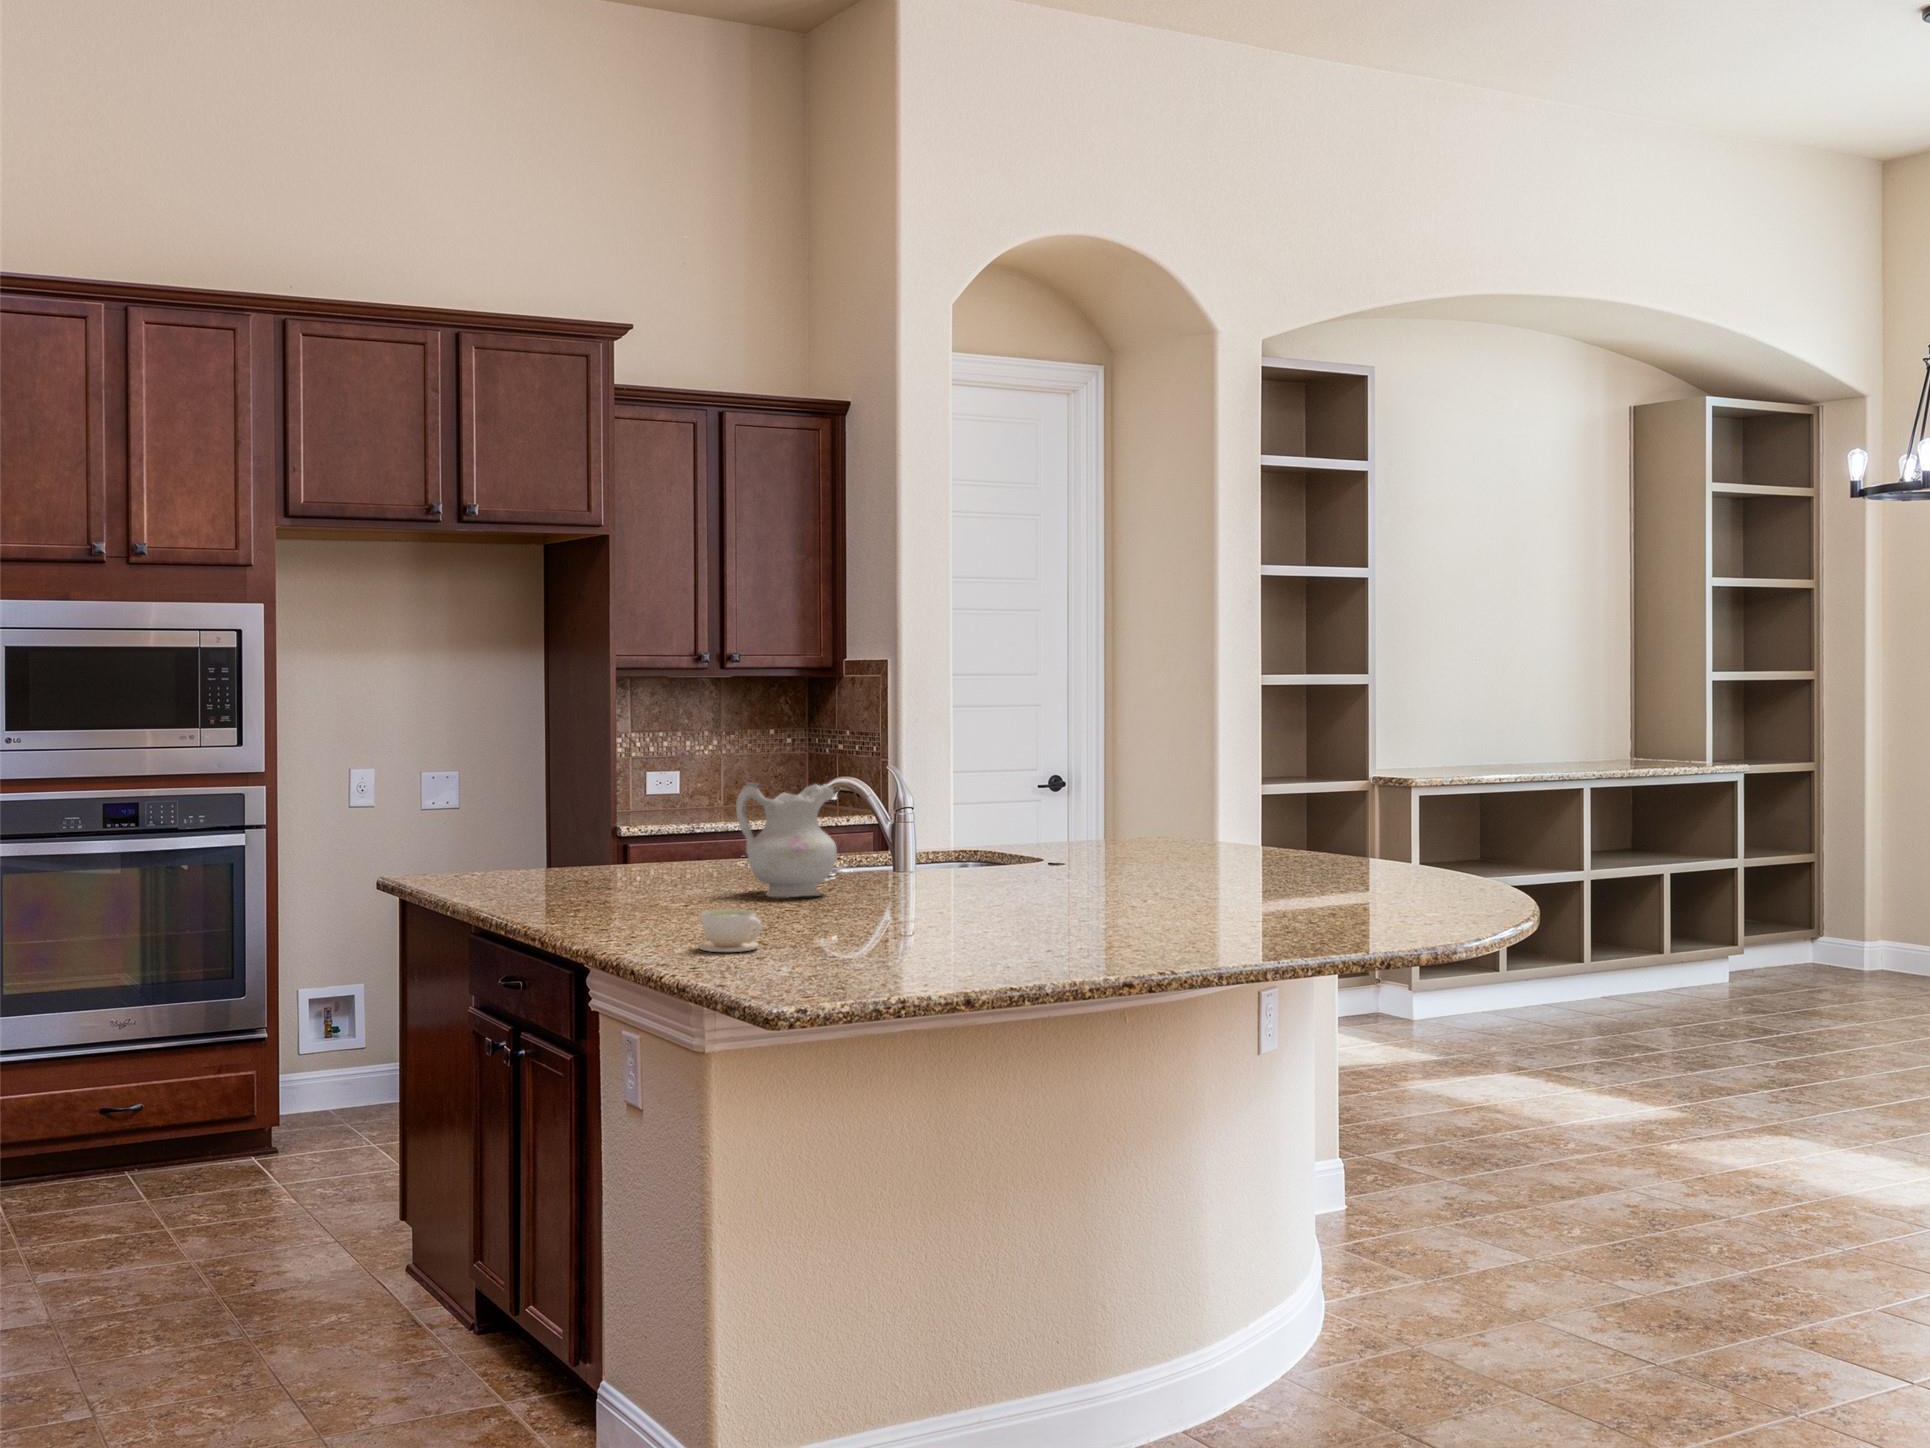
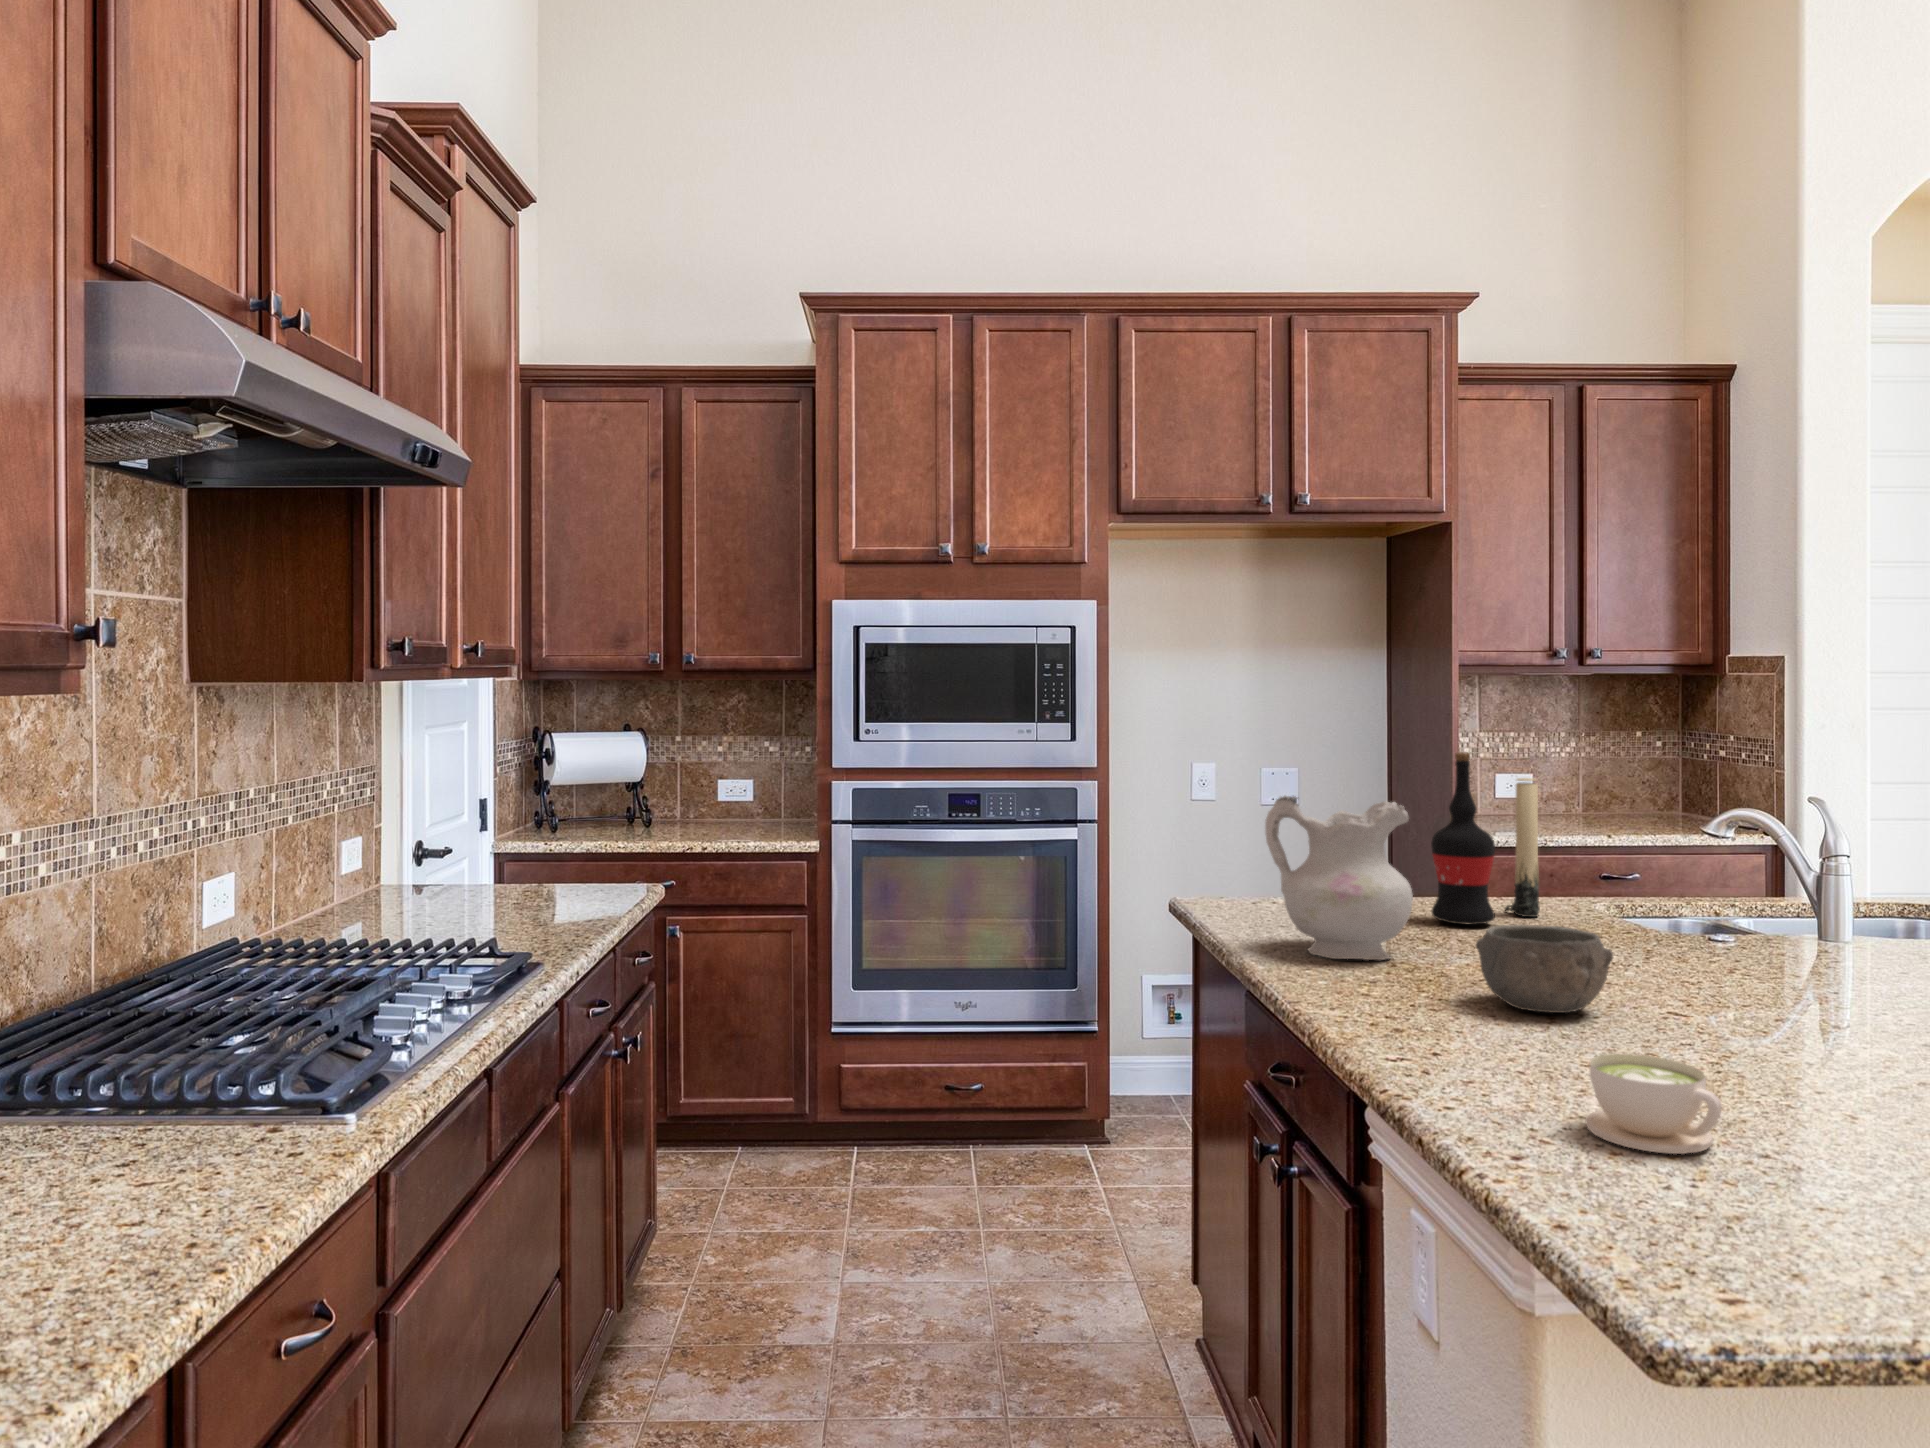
wine bottle: none [604,748,650,879] -> present [1431,752,1495,925]
candle: none [656,767,681,873] -> present [1505,778,1540,917]
ceramic pitcher: present [736,783,837,897] -> present [1265,796,1413,960]
bowl: none [639,860,721,914] -> present [1476,925,1613,1013]

